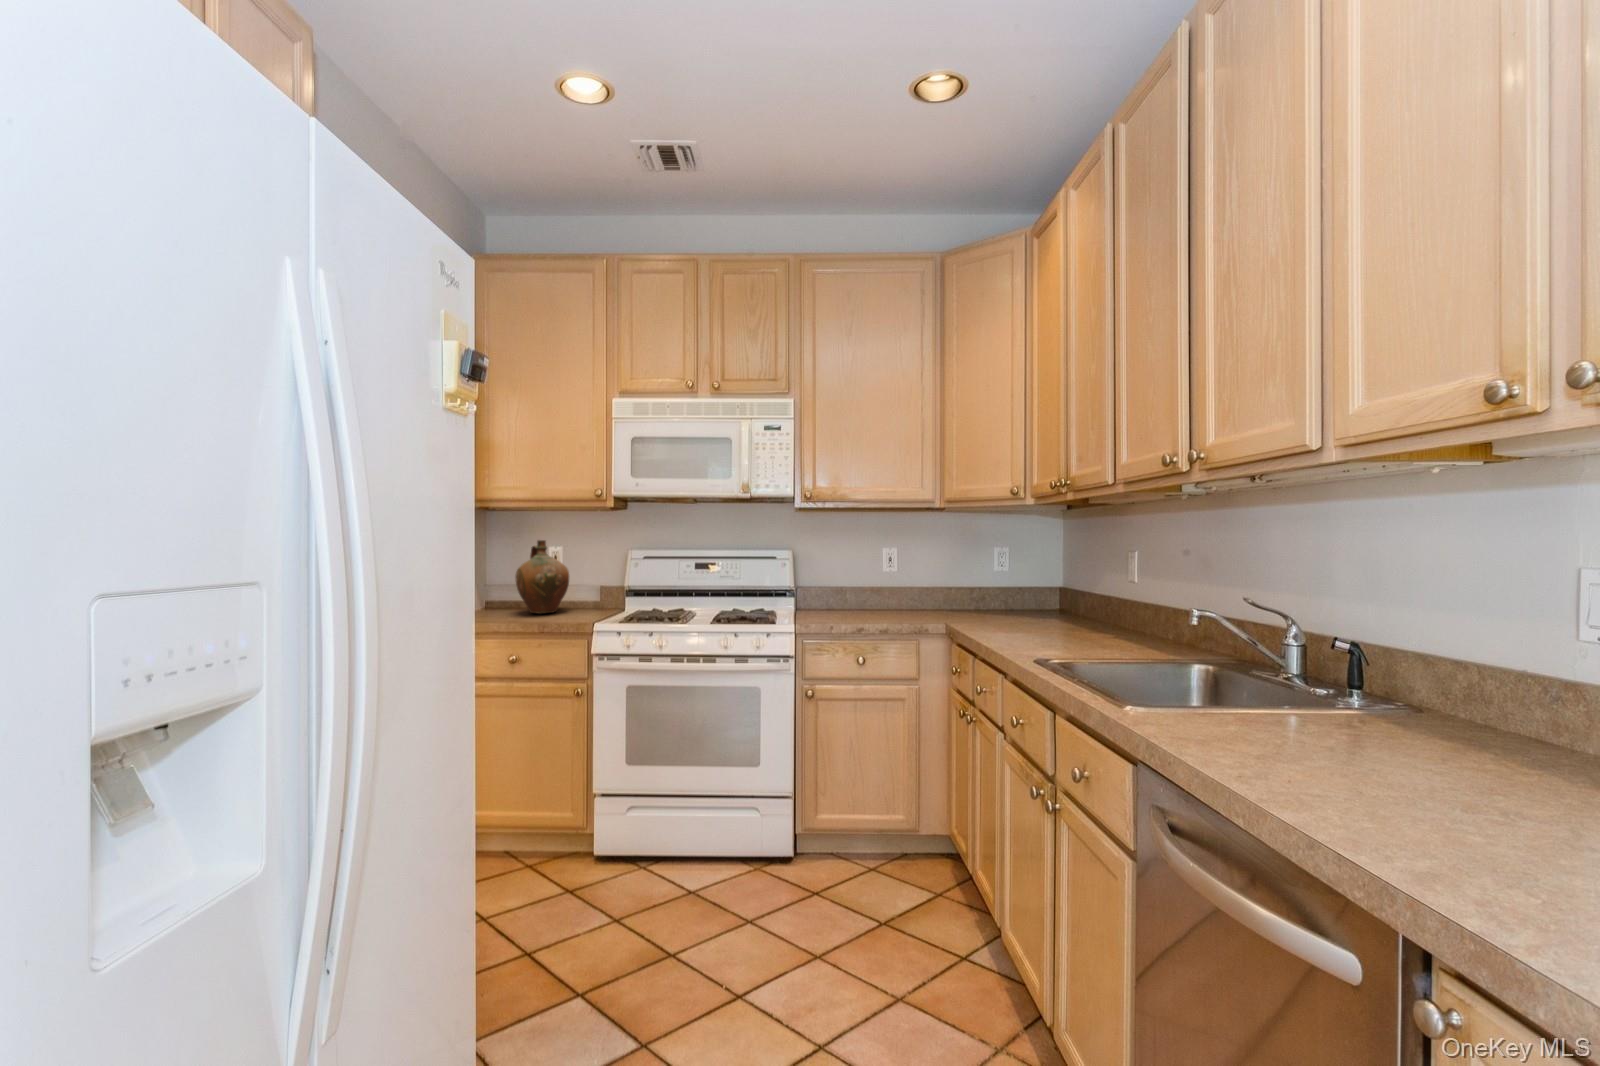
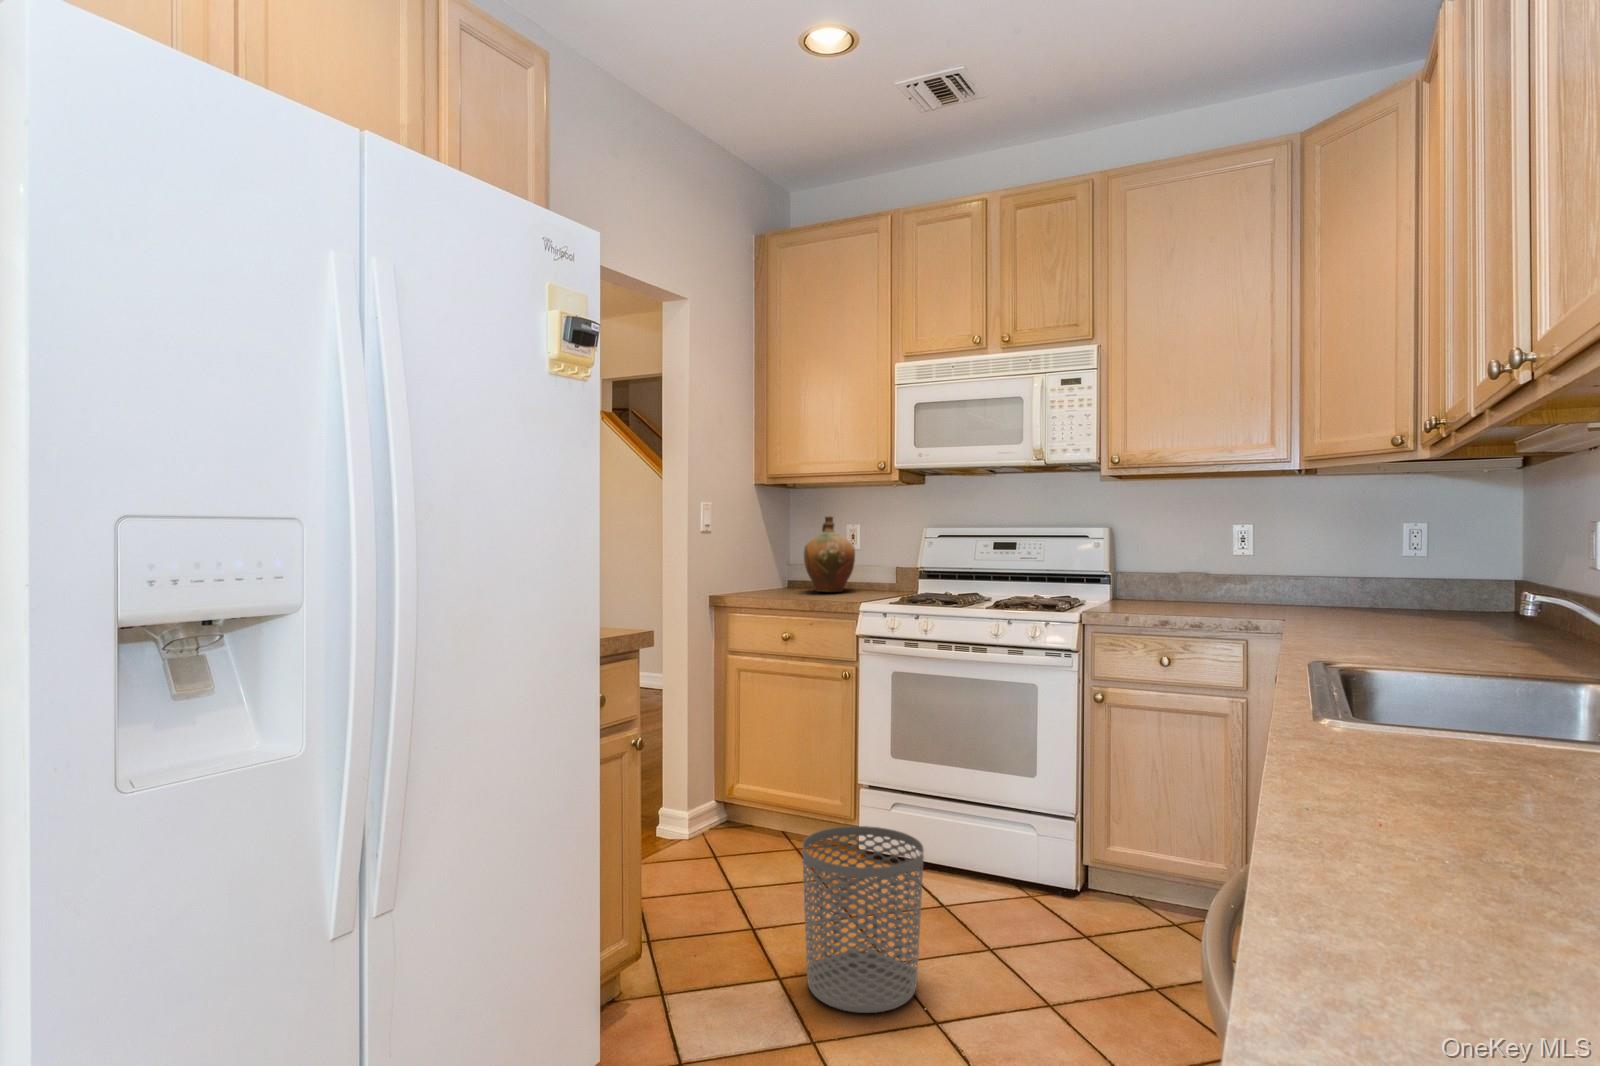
waste bin: none [604,843,719,1029] -> present [802,826,924,1013]

